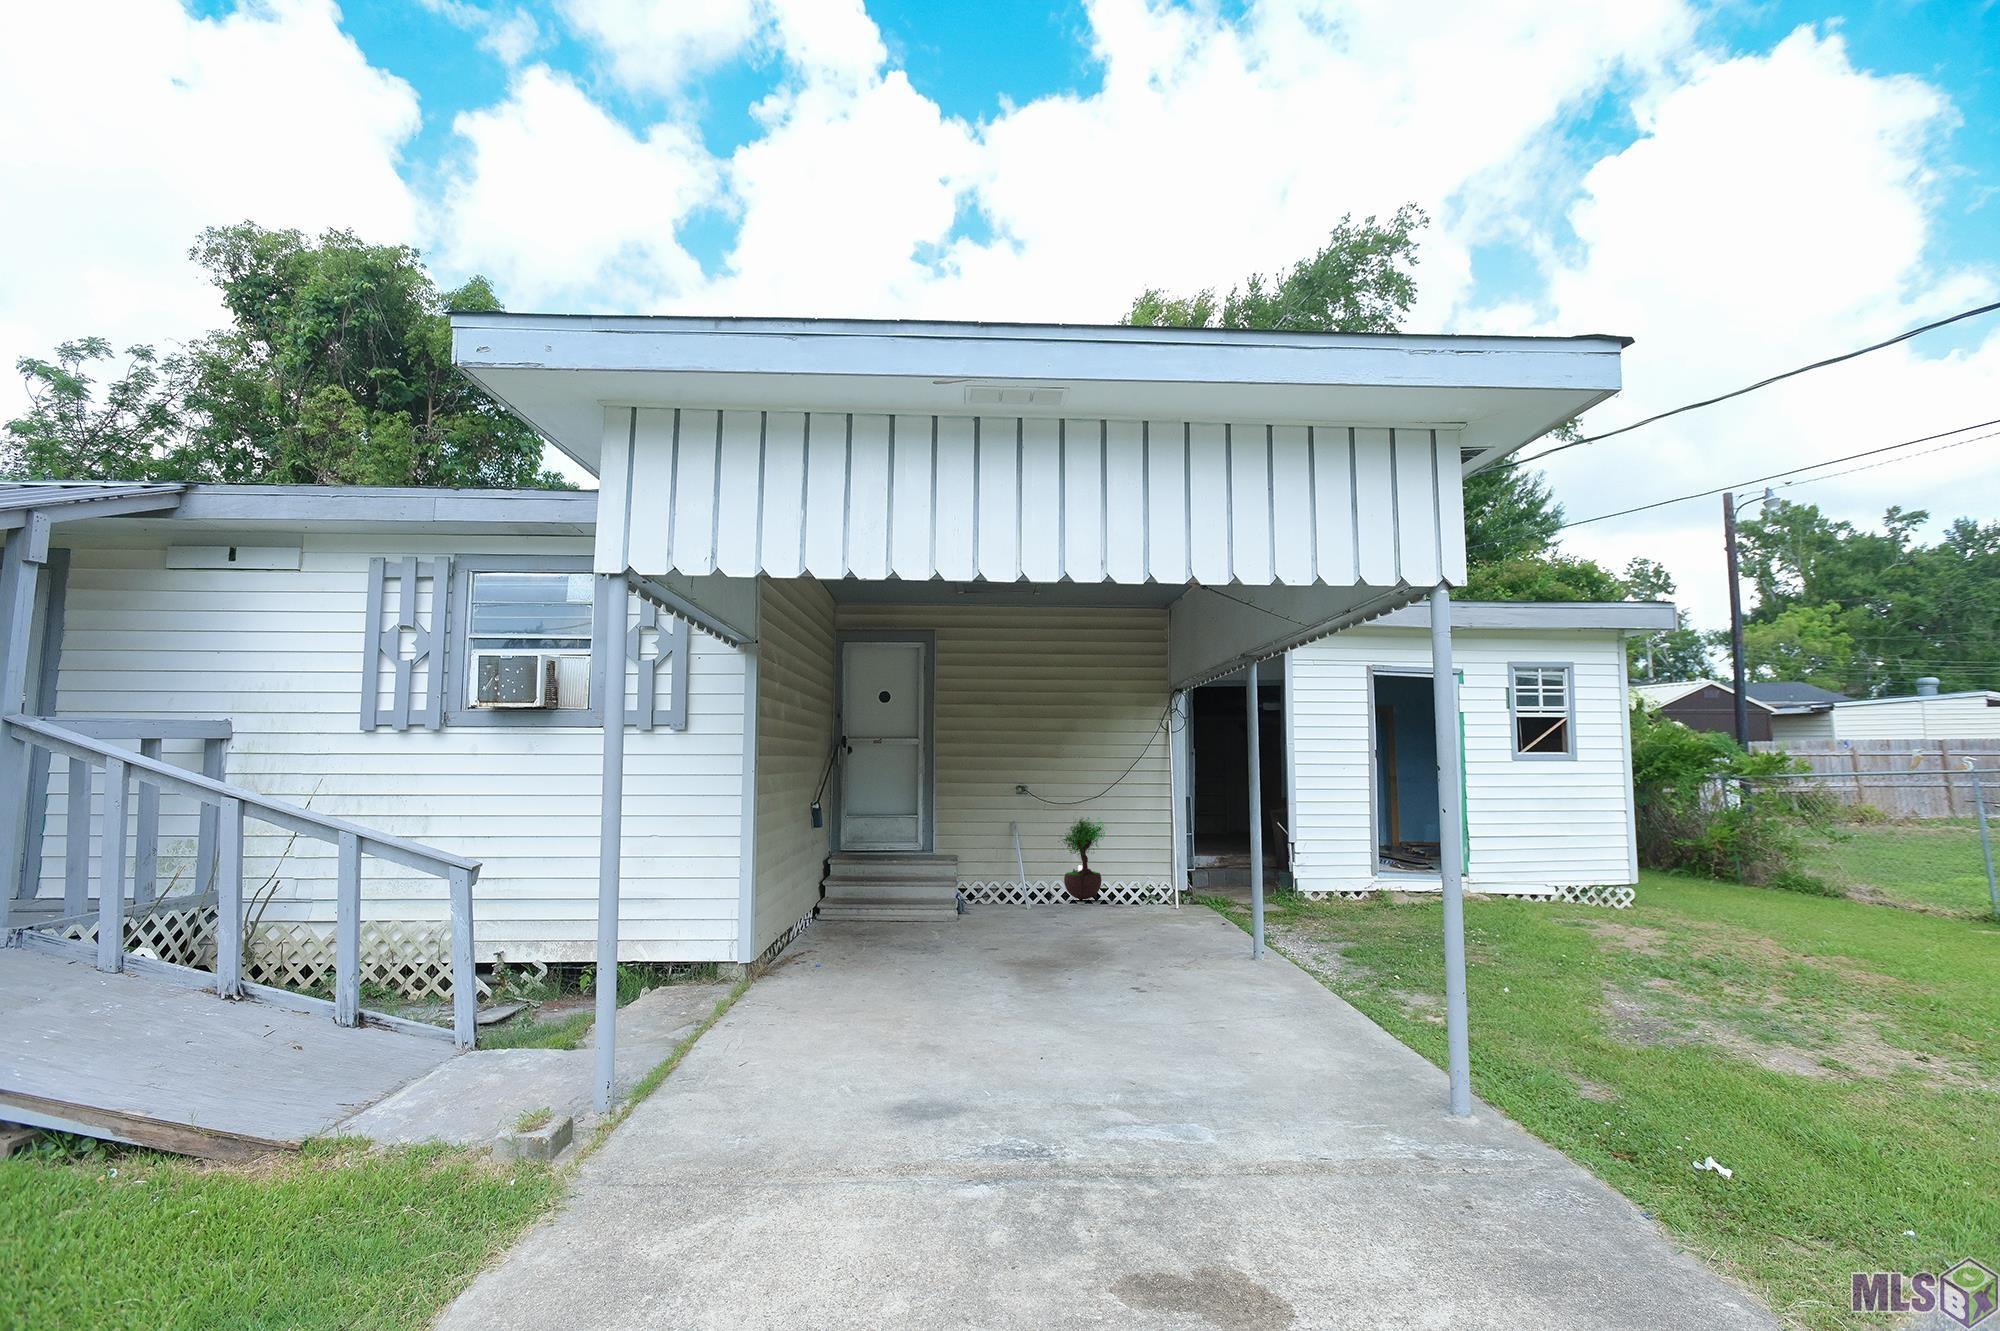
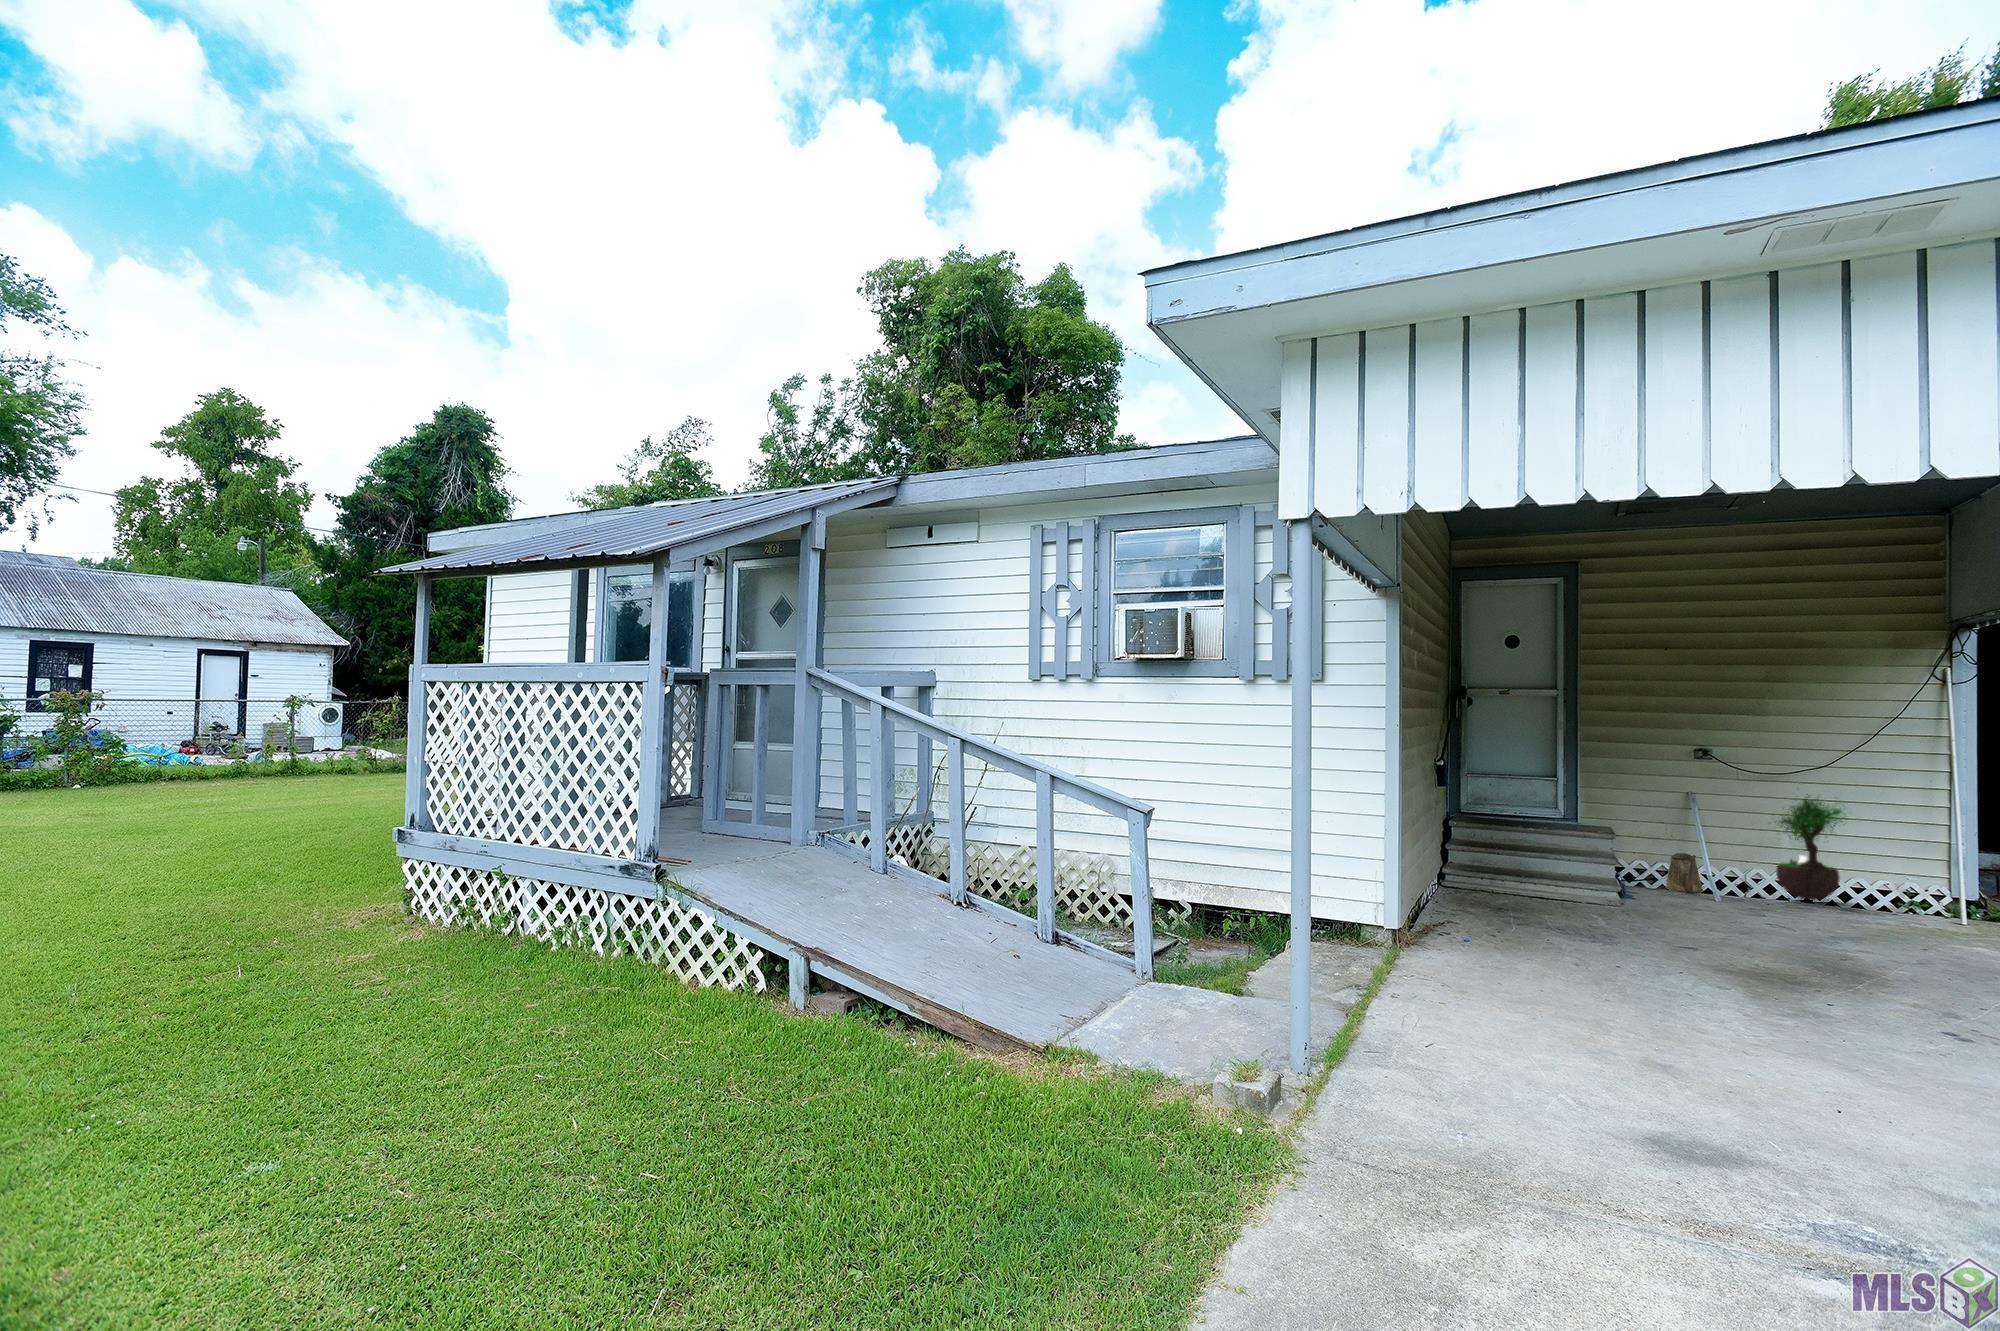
watering can: none [992,872,1018,903] -> present [1665,853,1703,893]

